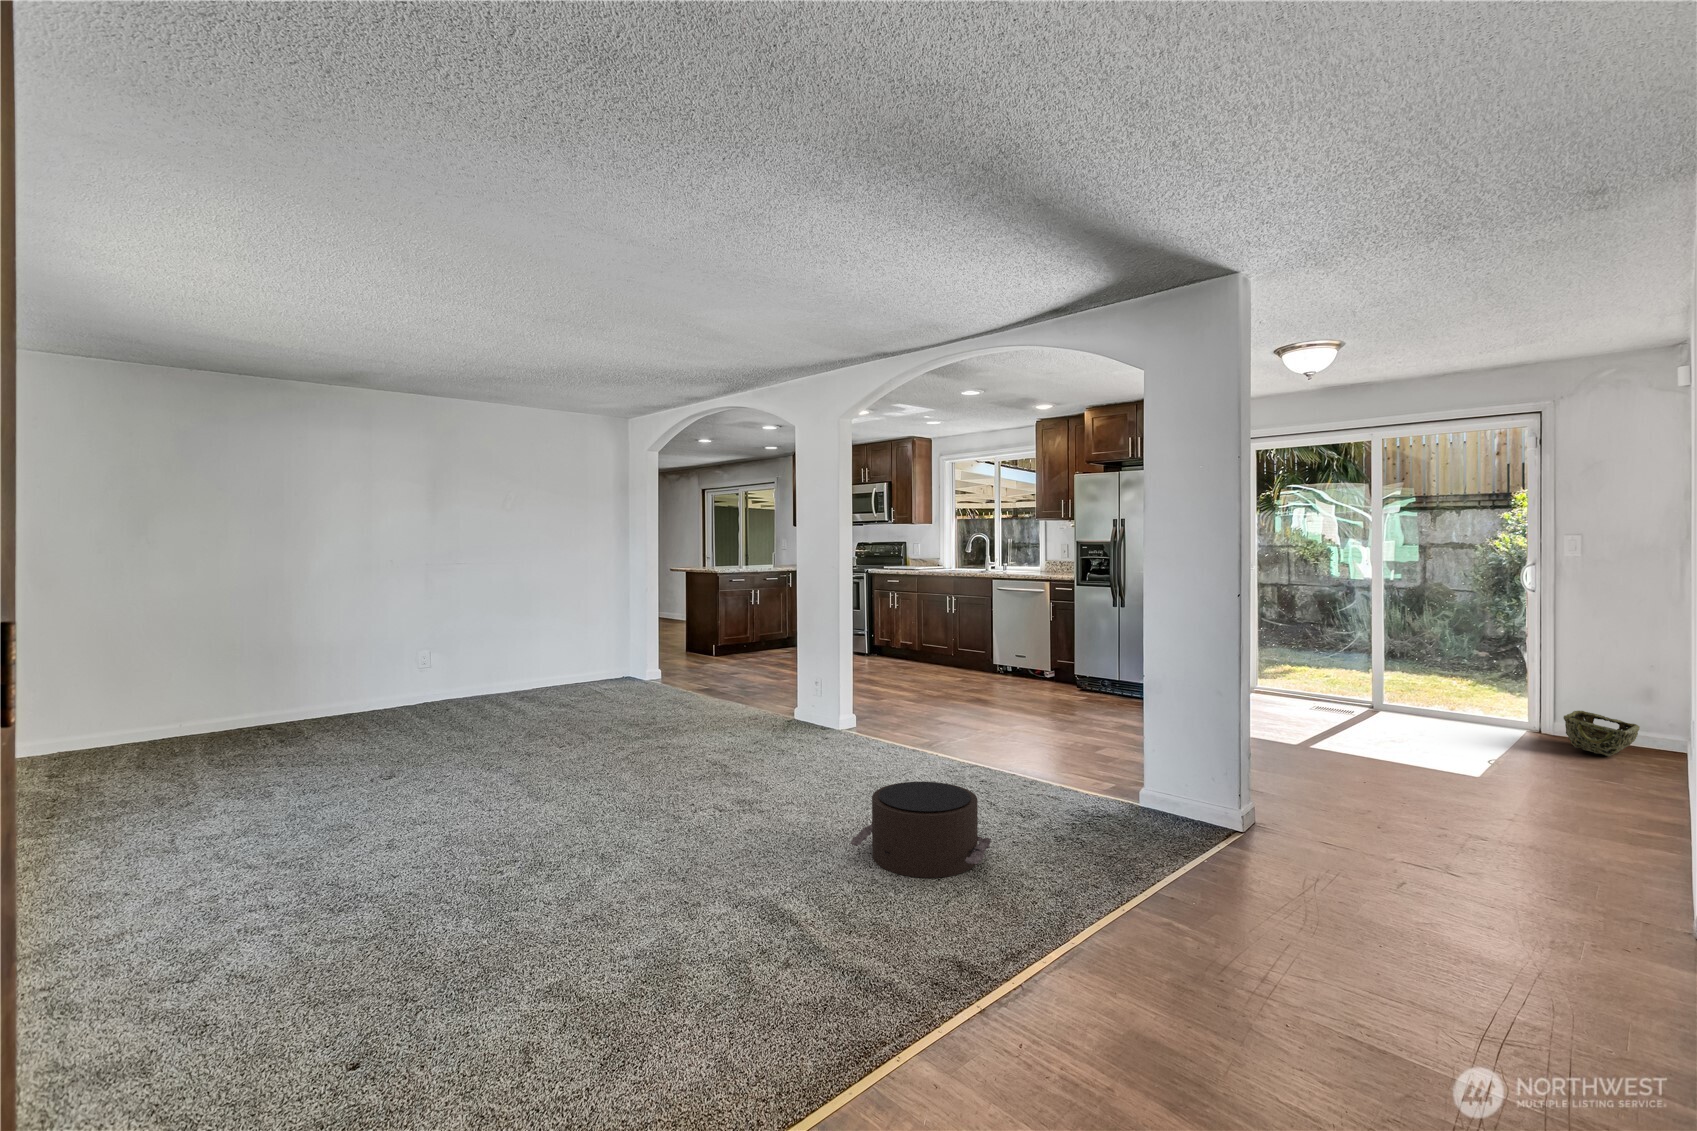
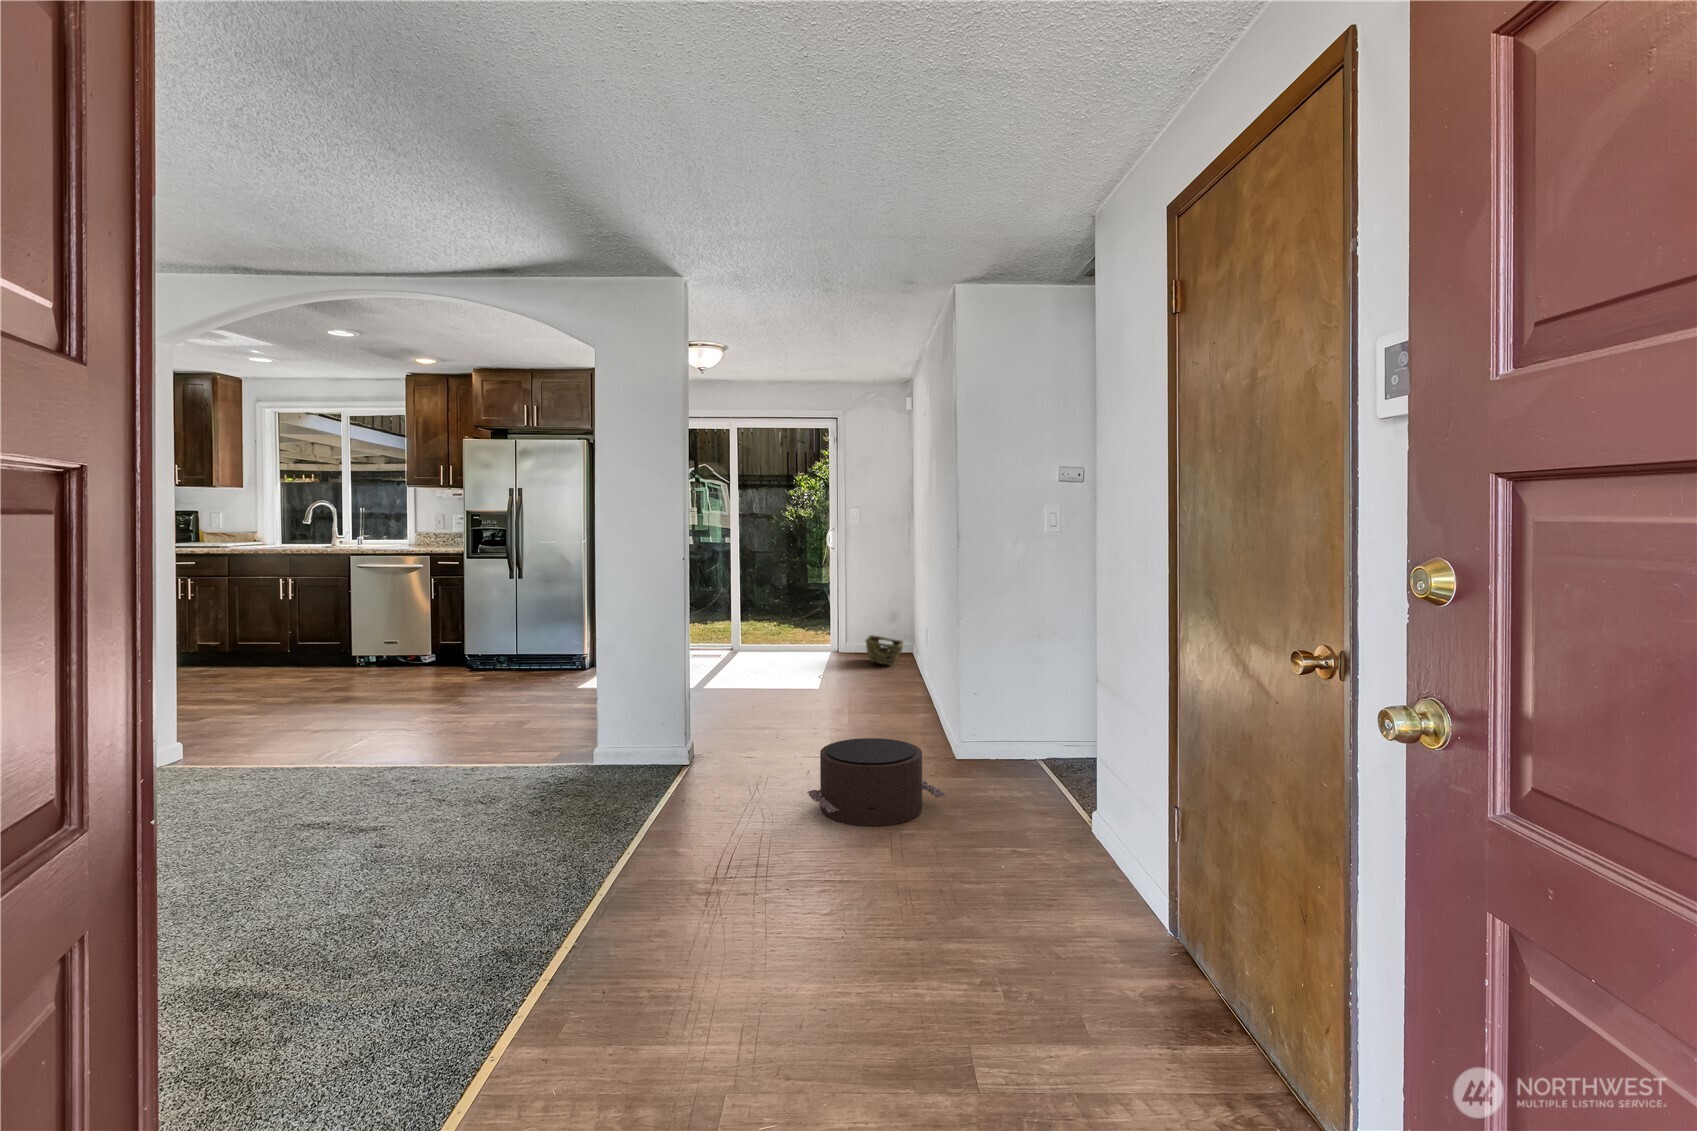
pouf: present [850,782,991,878] -> present [807,738,946,826]

